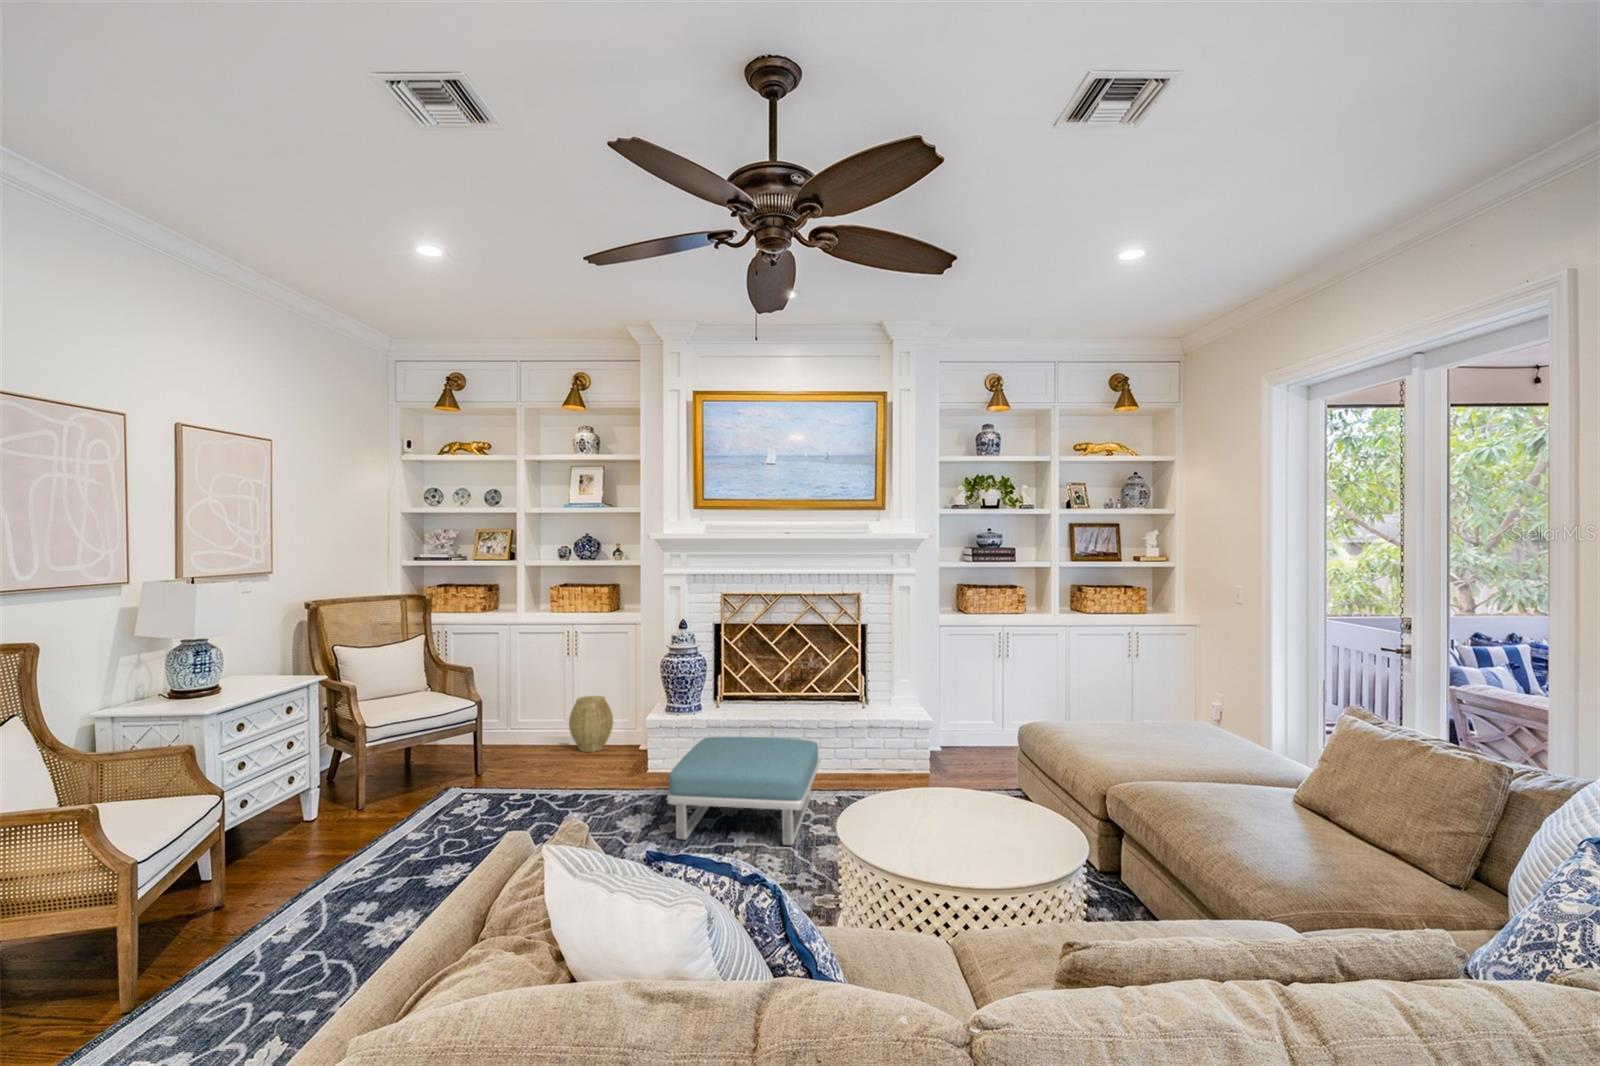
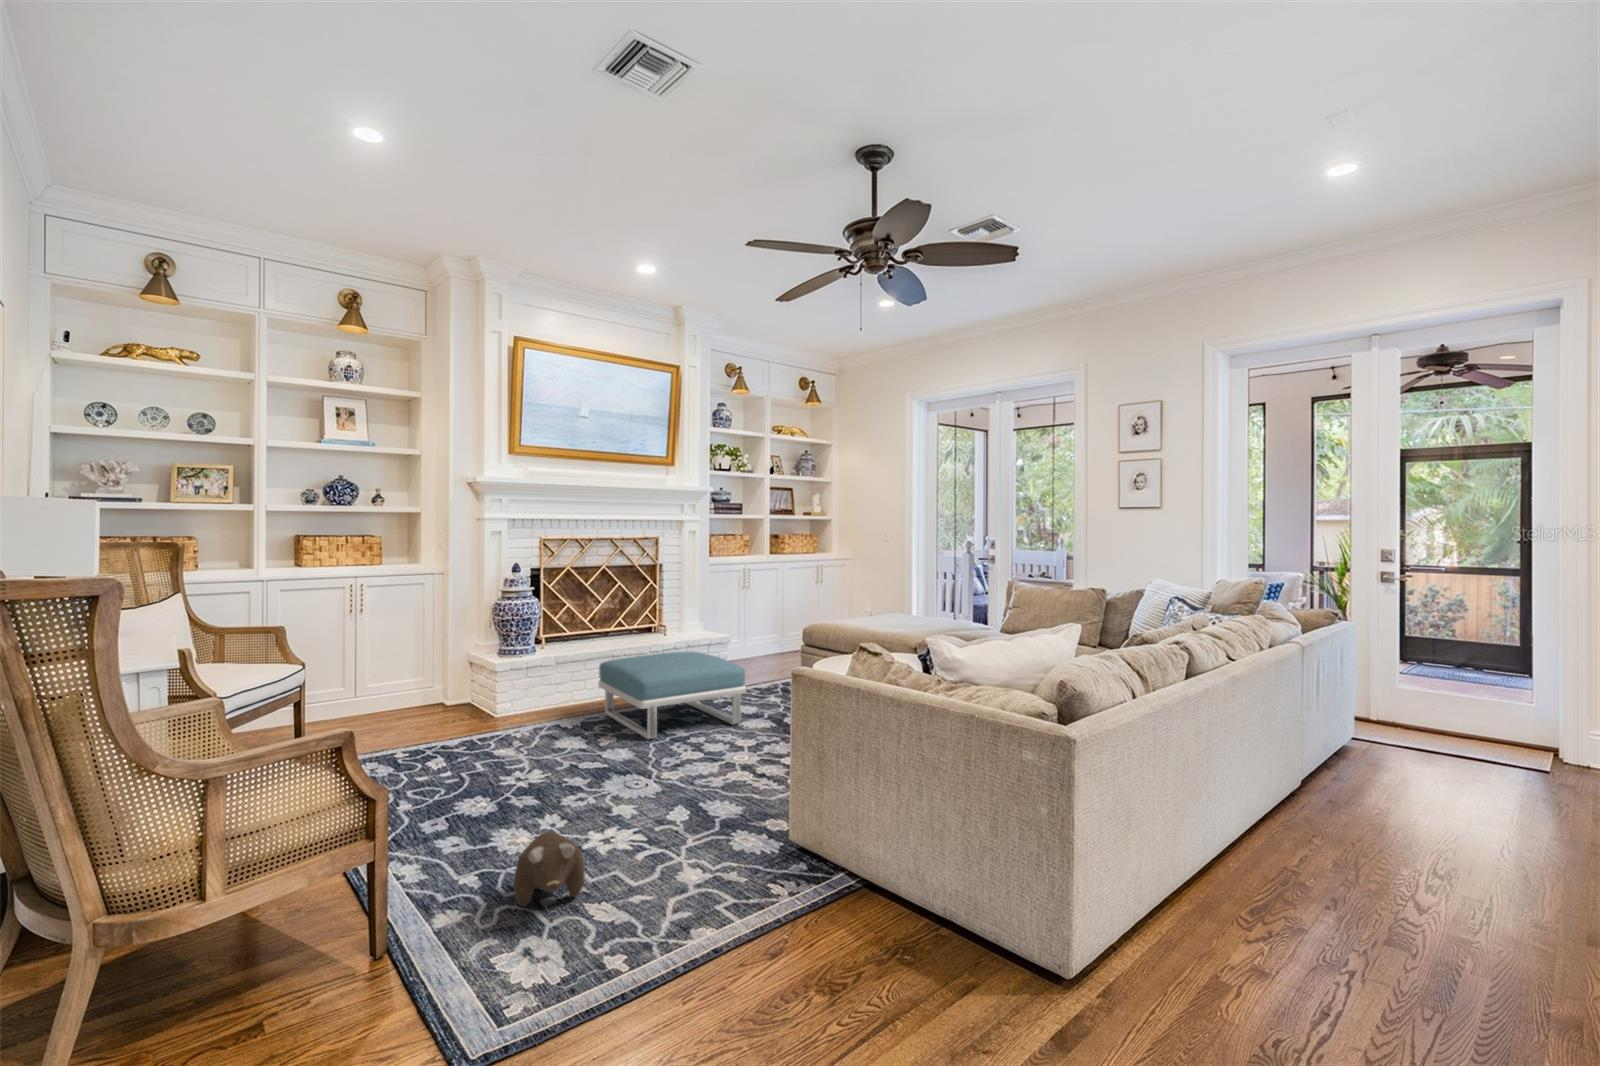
woven basket: present [569,696,613,752] -> none [369,653,423,715]
plush toy: none [213,934,317,1009] -> present [514,832,585,906]

